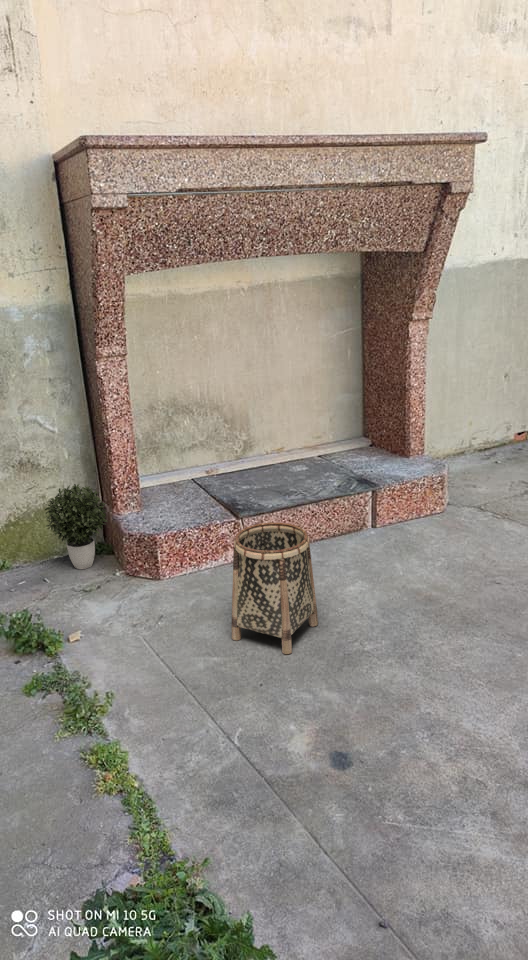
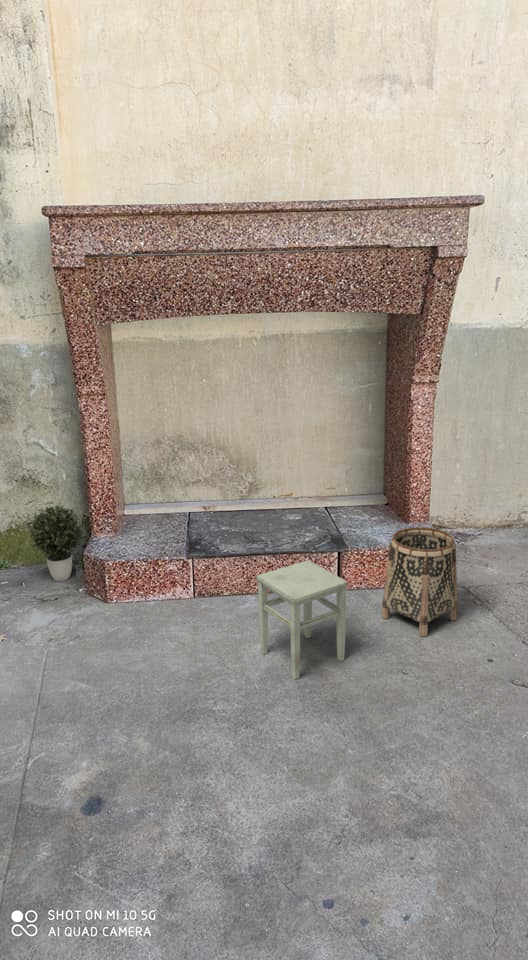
stool: none [358,494,446,607] -> present [257,560,348,679]
basket: present [231,523,318,654] -> present [382,527,458,636]

